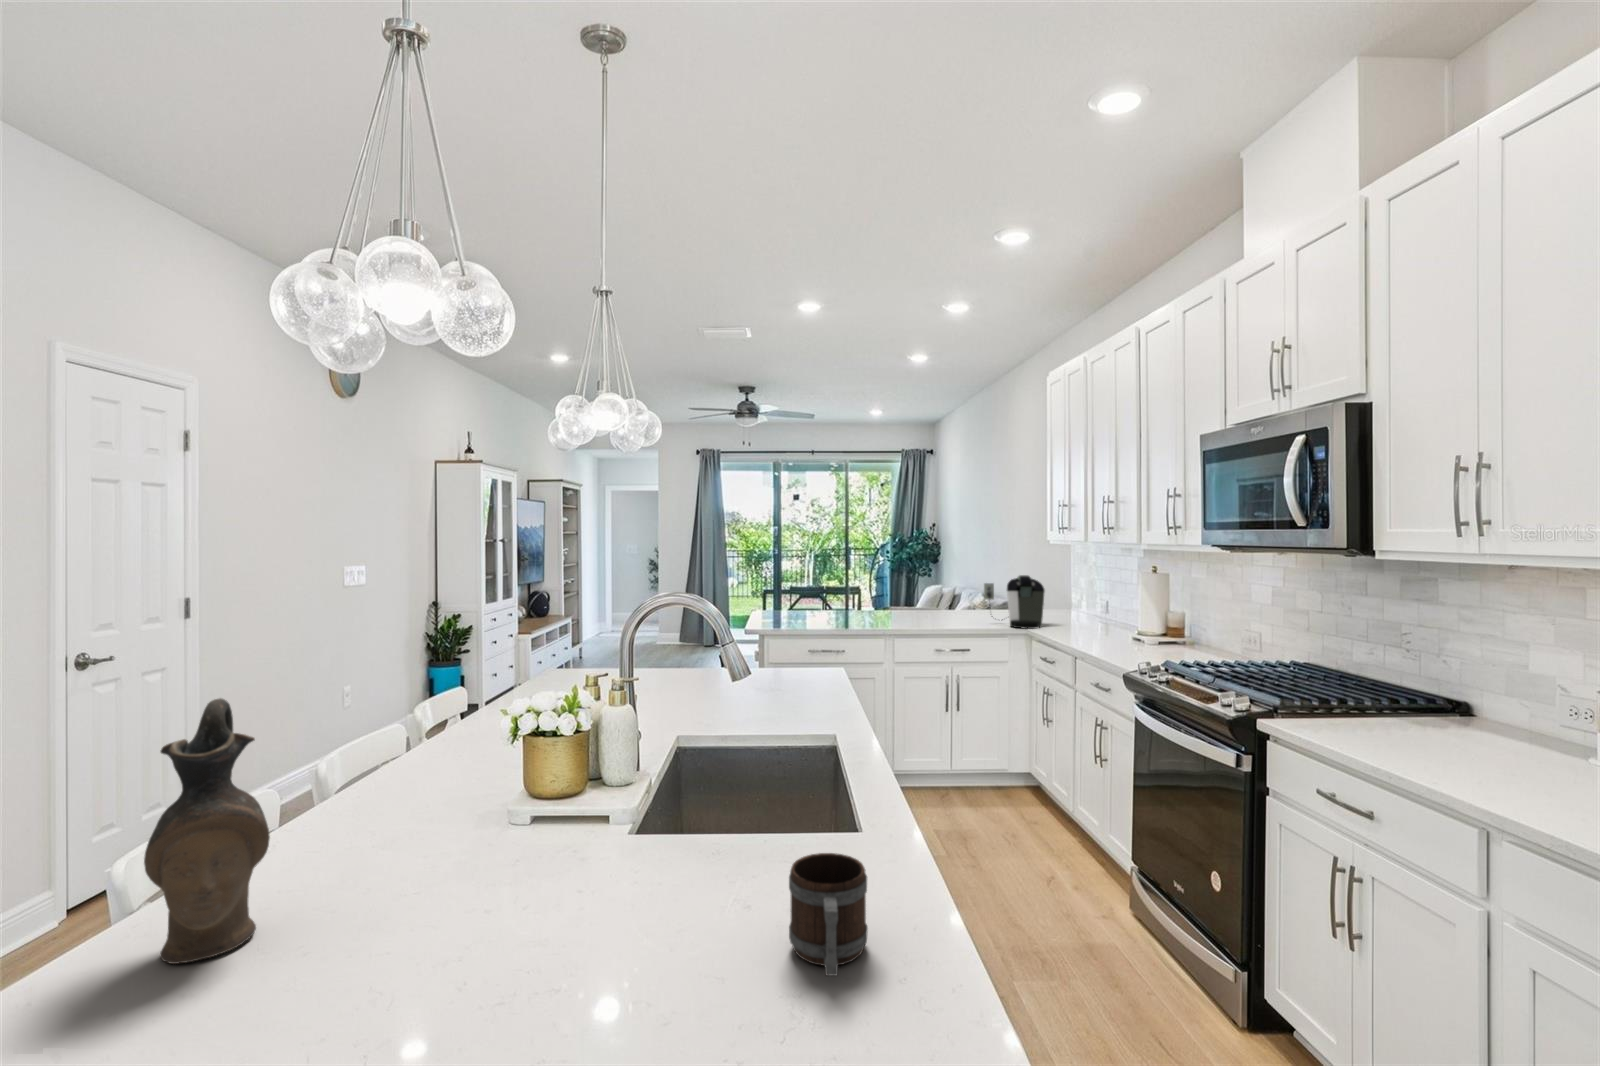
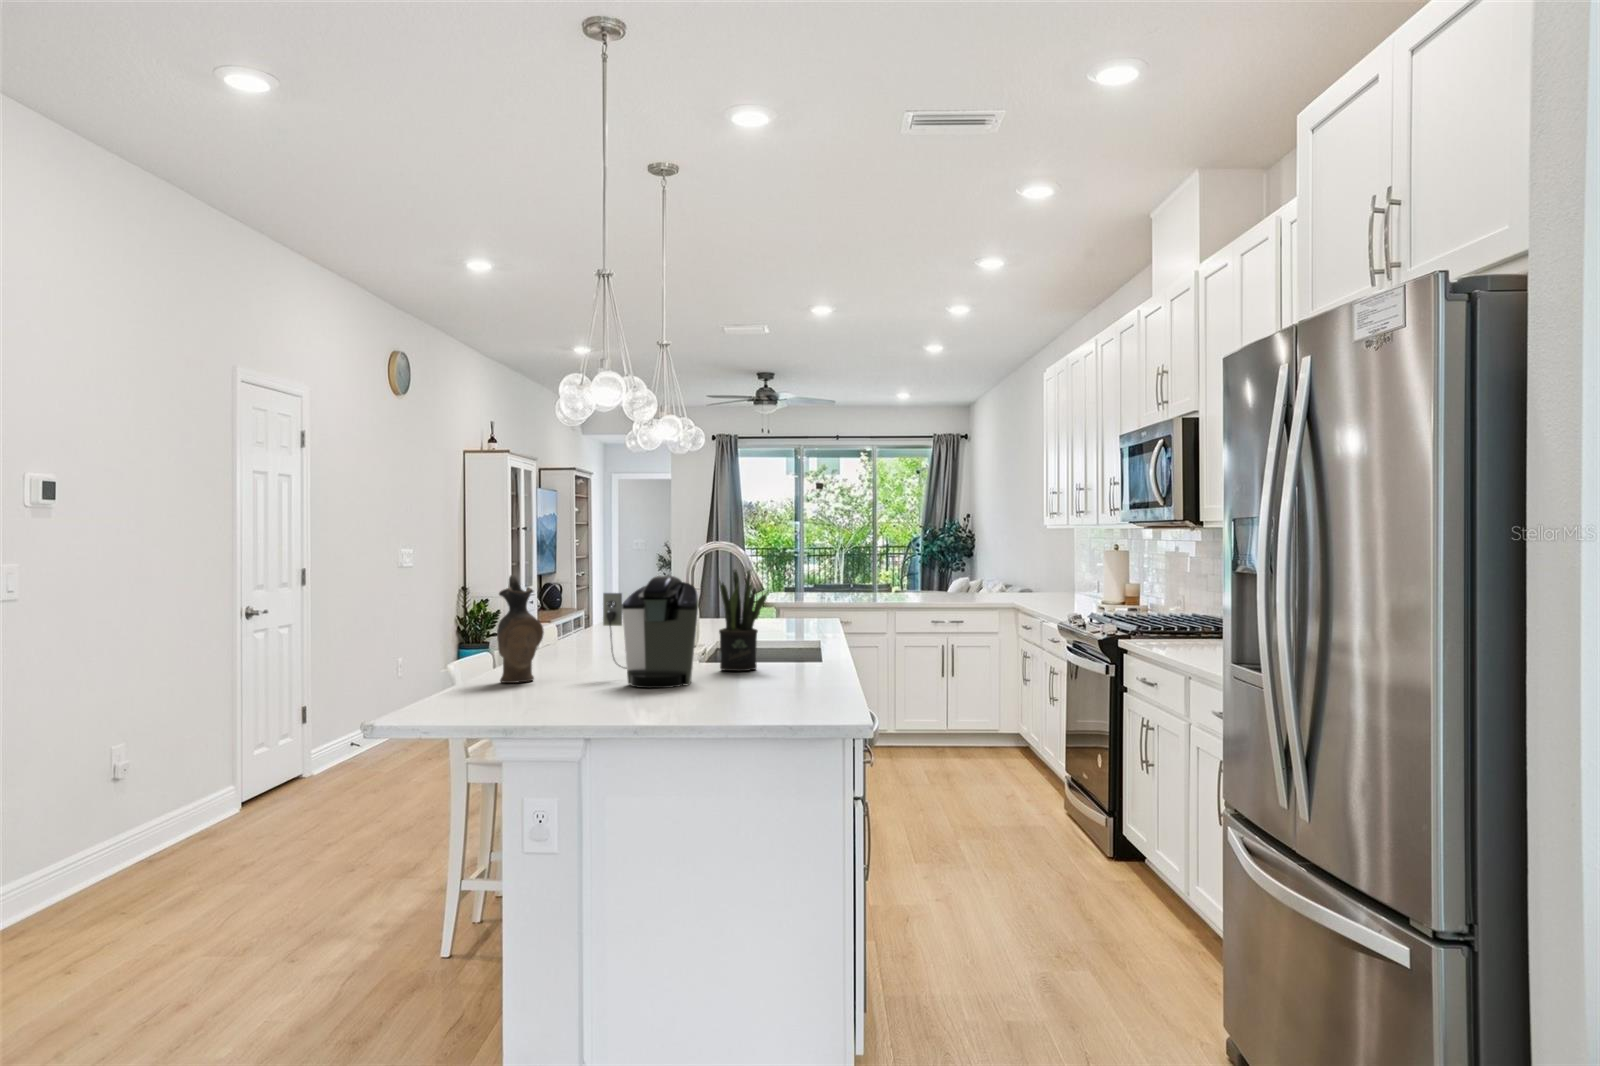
coffee maker: present [984,575,1045,629] -> present [603,576,698,688]
potted plant: none [669,670,769,891] -> present [719,570,767,671]
mug: present [789,853,868,976] -> none [774,641,809,679]

